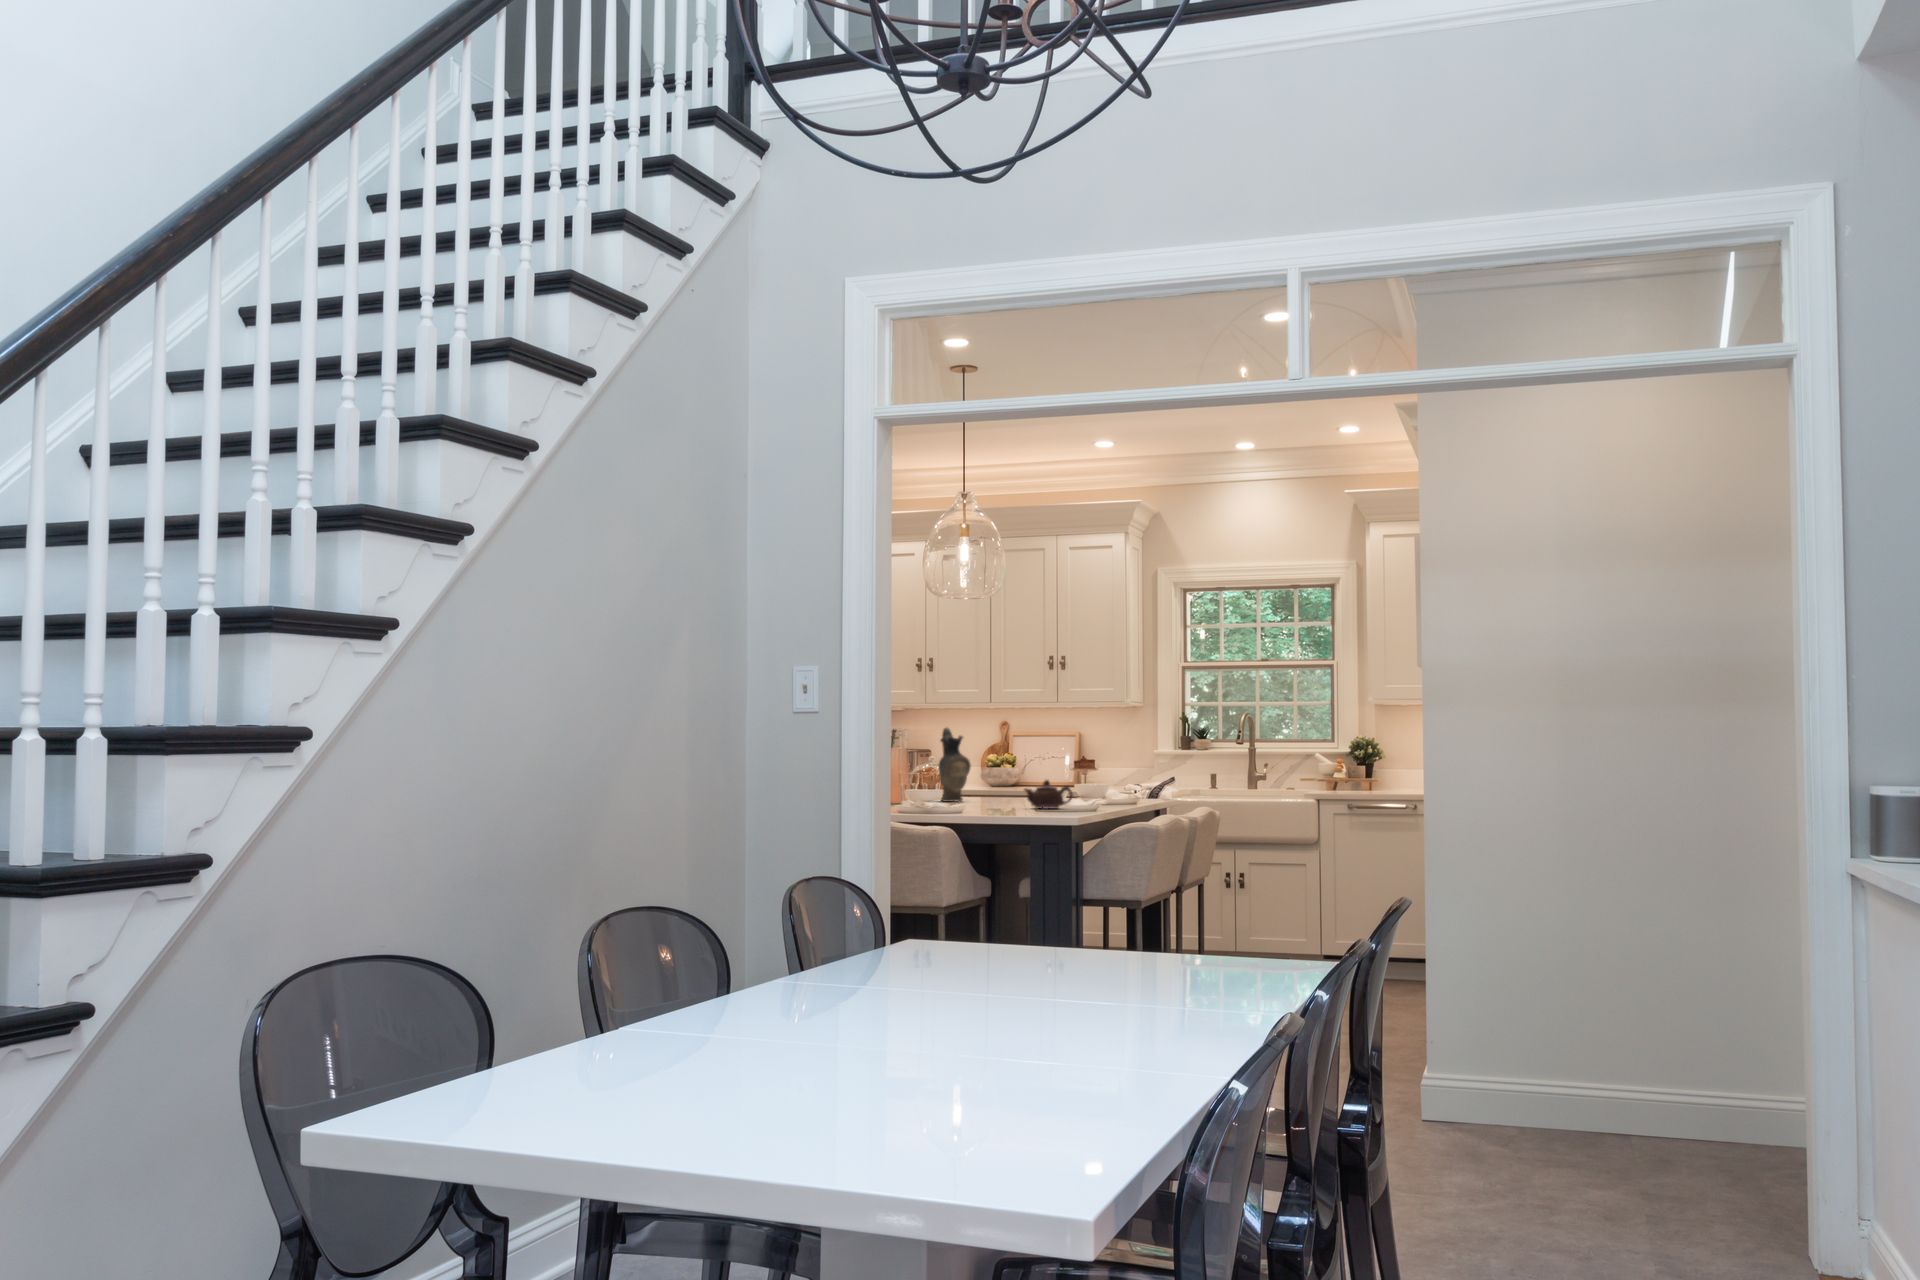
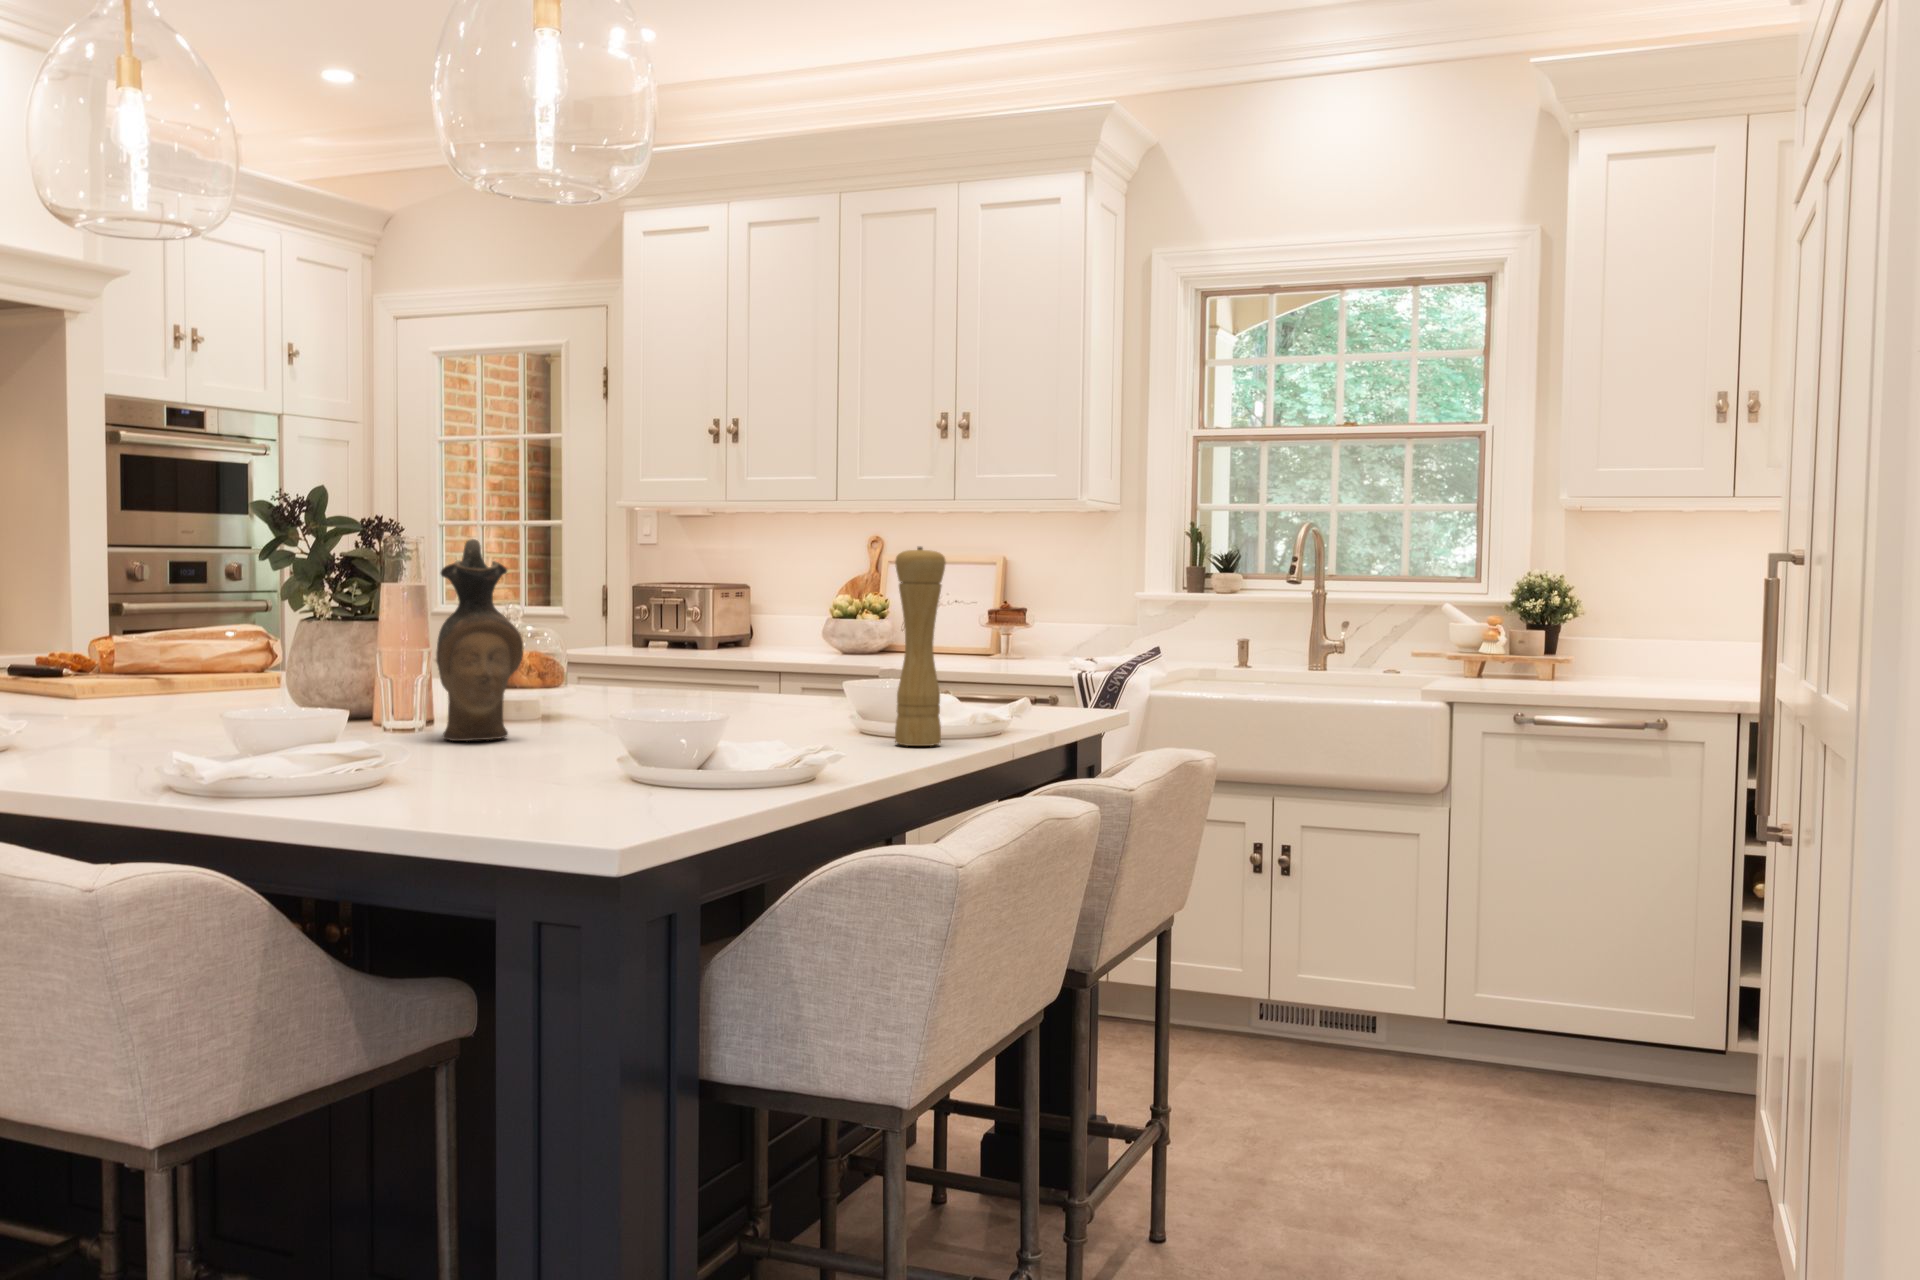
pepper mill: none [1104,728,1123,802] -> present [895,547,946,746]
teapot: present [1024,780,1073,809] -> none [478,718,653,822]

